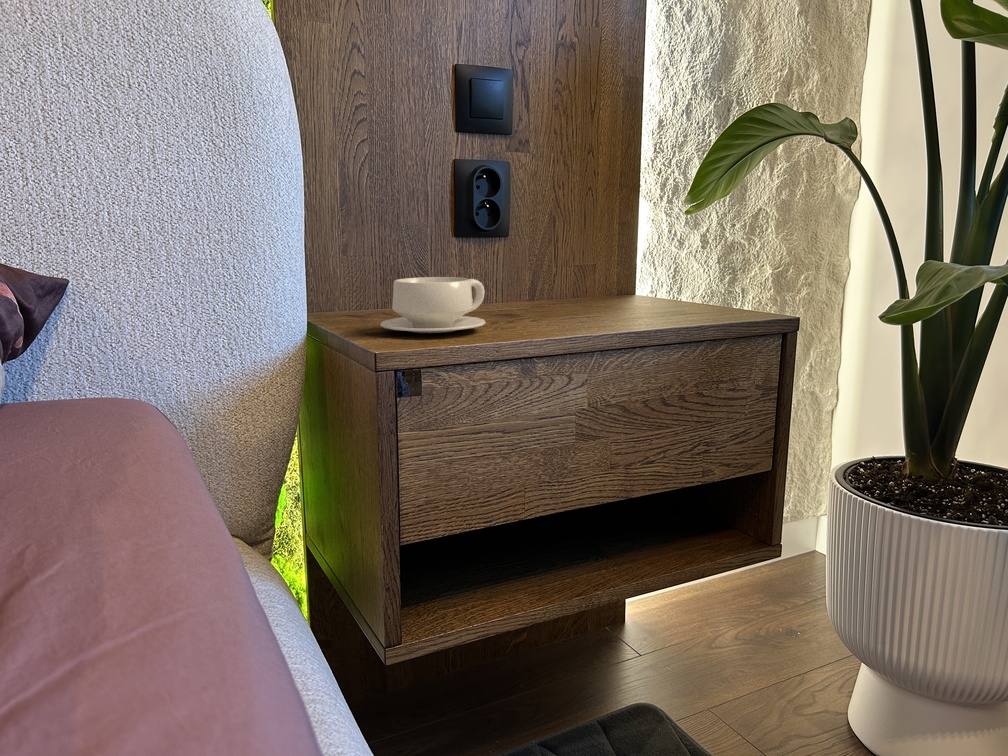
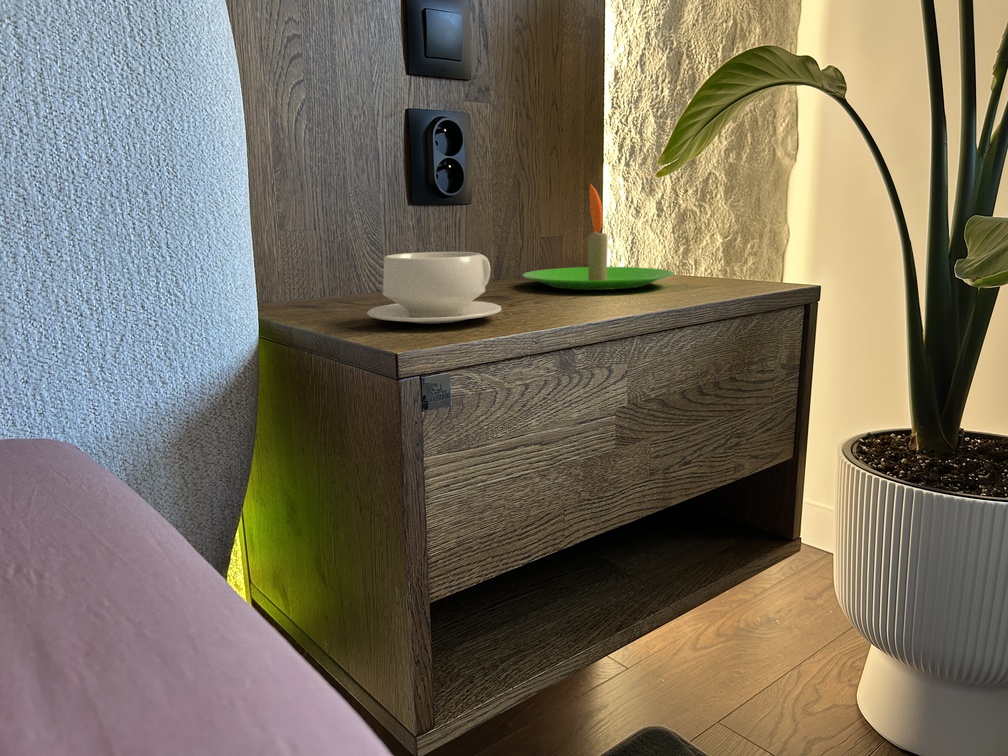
candle: none [543,222,673,312] -> present [523,185,674,290]

